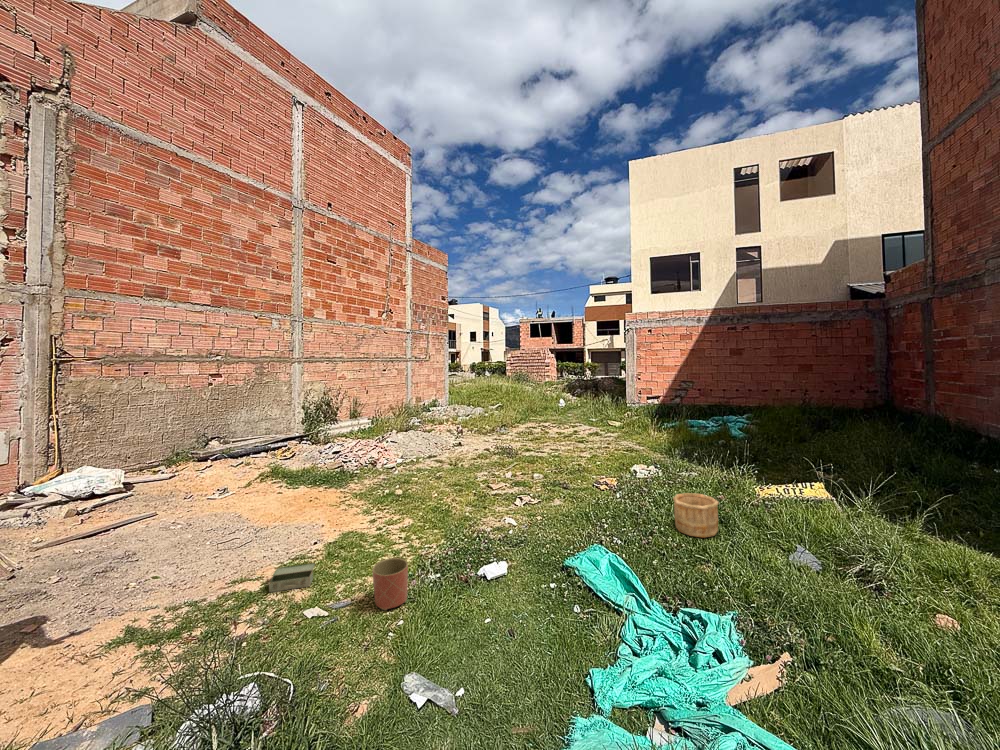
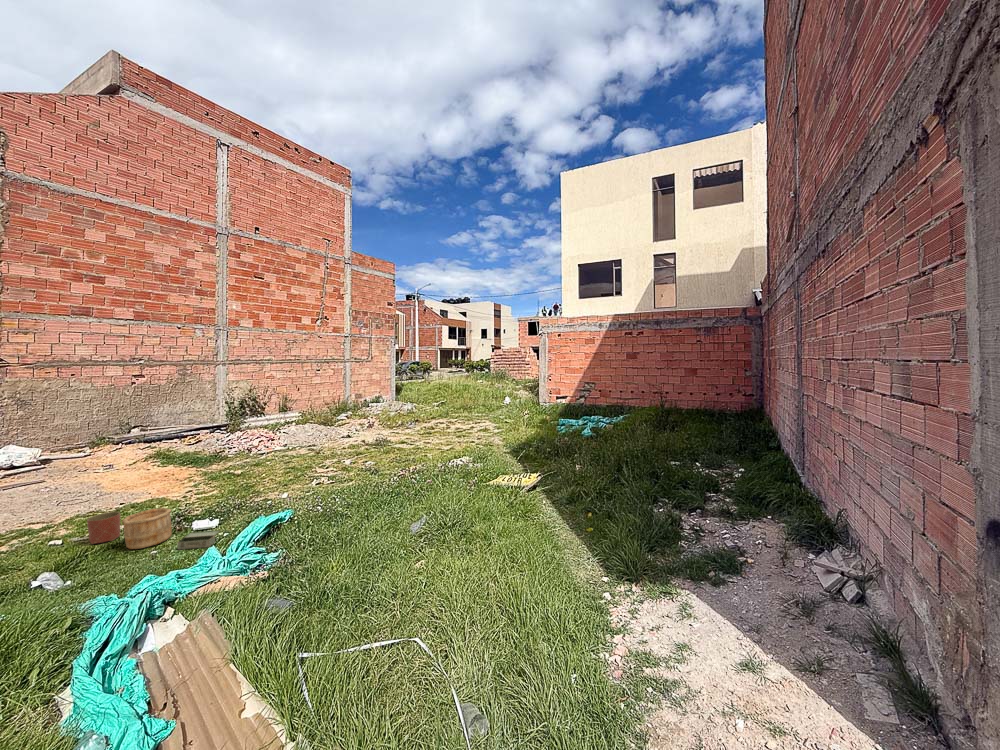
wooden bucket: present [673,493,719,538] -> present [122,508,172,549]
toolbox: present [269,563,315,592] -> present [177,530,220,550]

